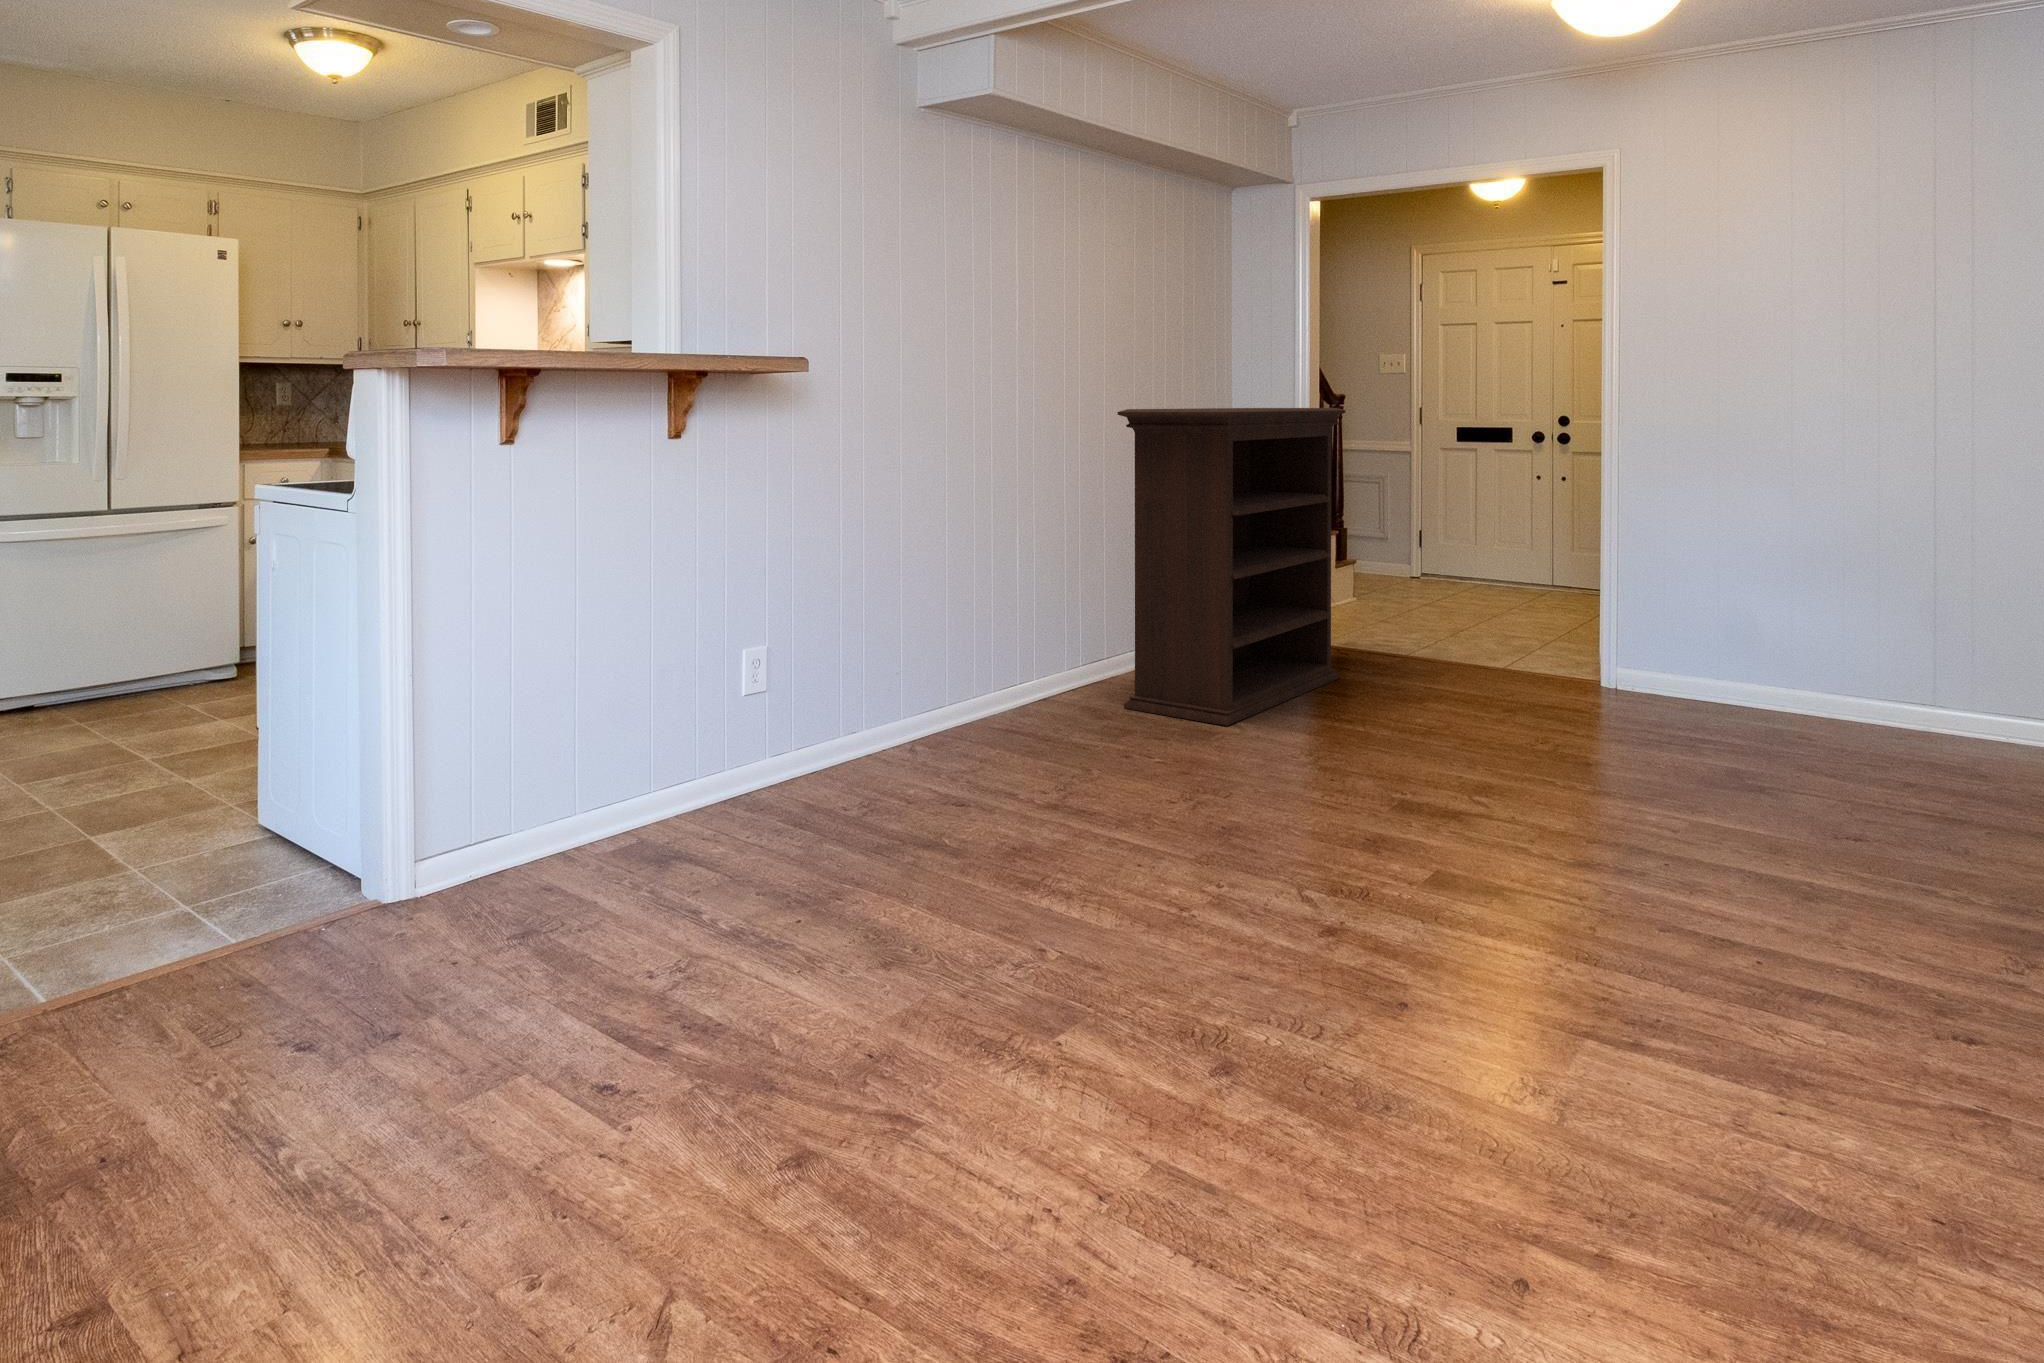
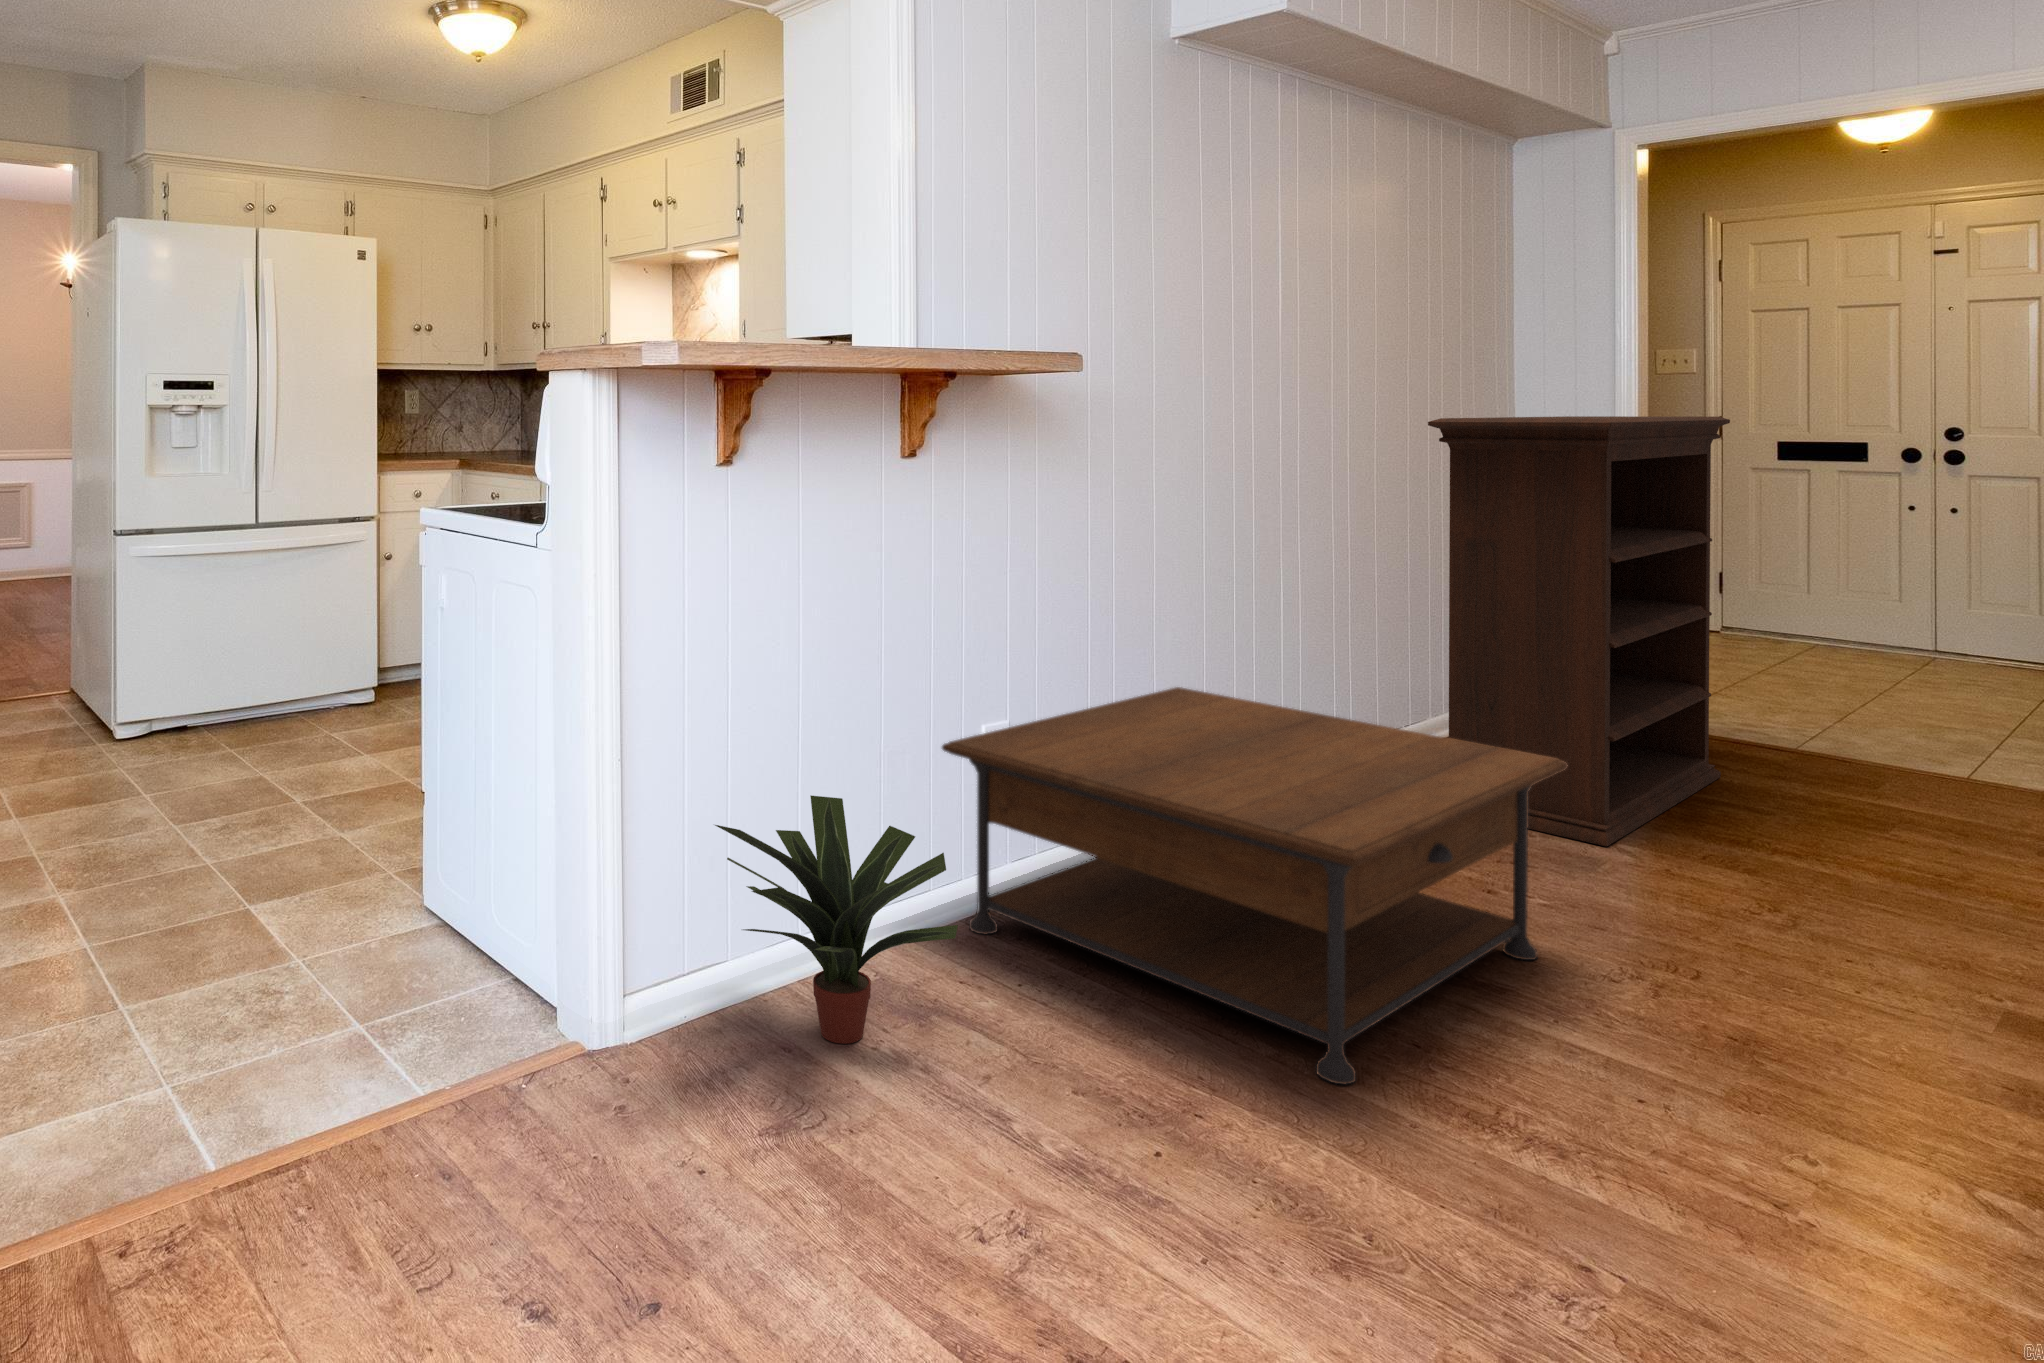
coffee table: none [702,620,1150,875] -> present [942,687,1568,1084]
potted plant: none [483,702,681,883] -> present [715,796,958,1044]

